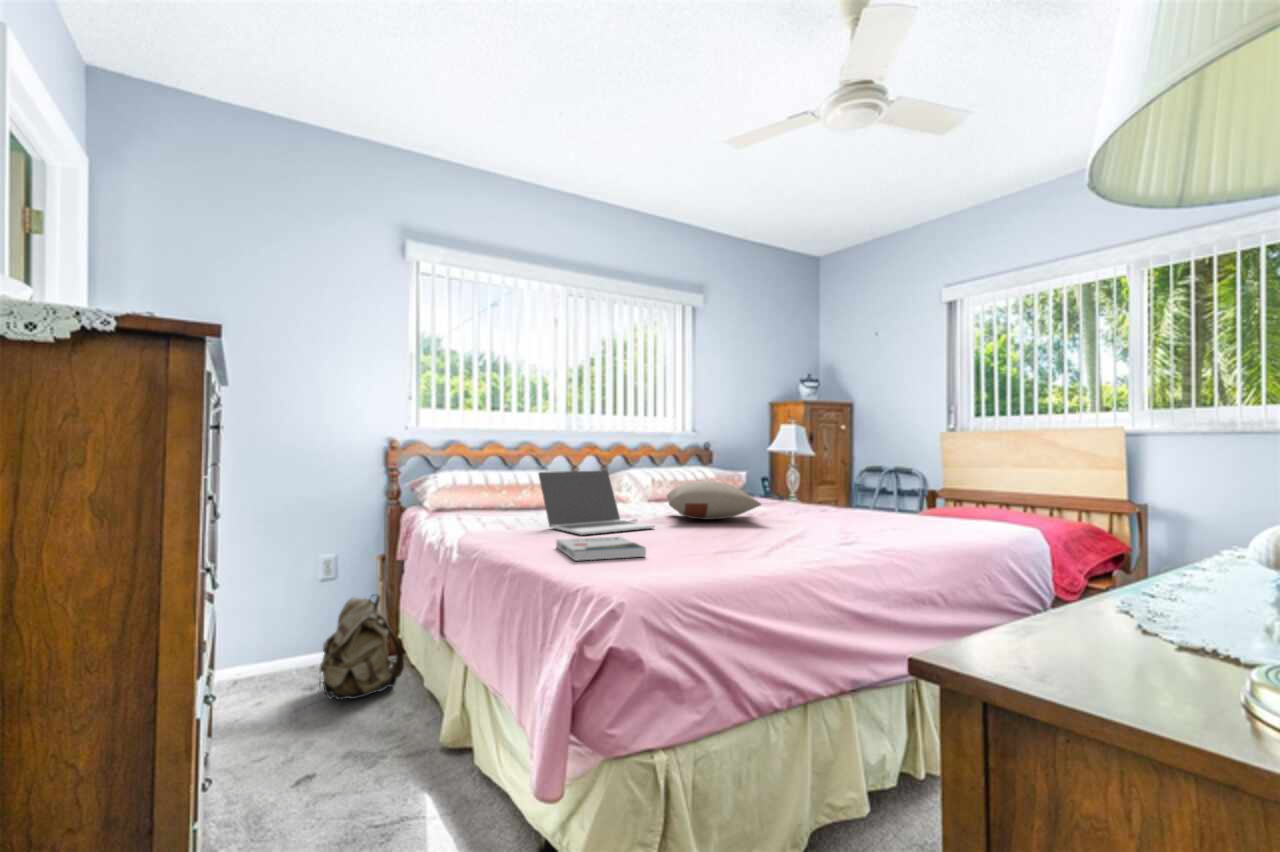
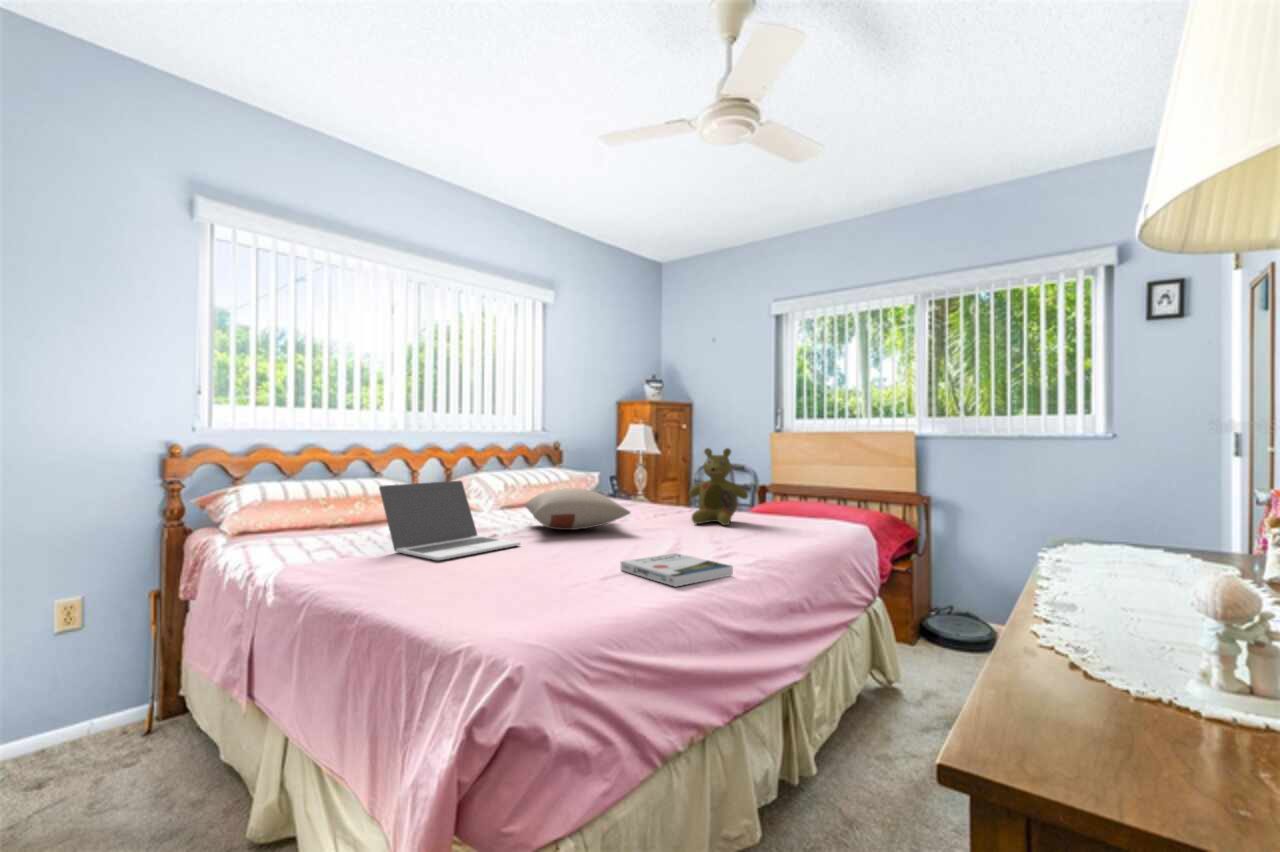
stuffed bear: none [828,444,892,522] -> present [689,448,748,525]
book: present [556,536,646,561] -> present [621,553,733,587]
backpack: present [318,595,404,700] -> none [54,648,192,798]

